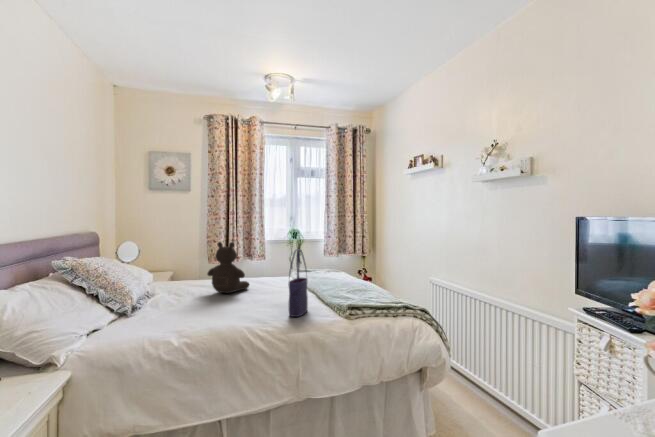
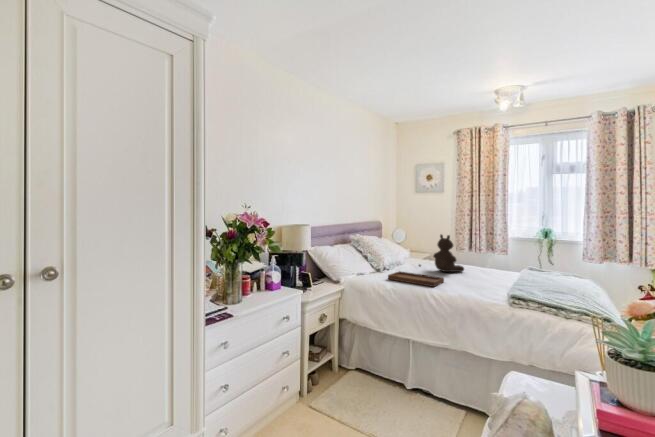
tote bag: present [289,249,308,317] -> none [468,244,489,293]
tray: none [156,289,244,327] -> present [388,264,444,287]

